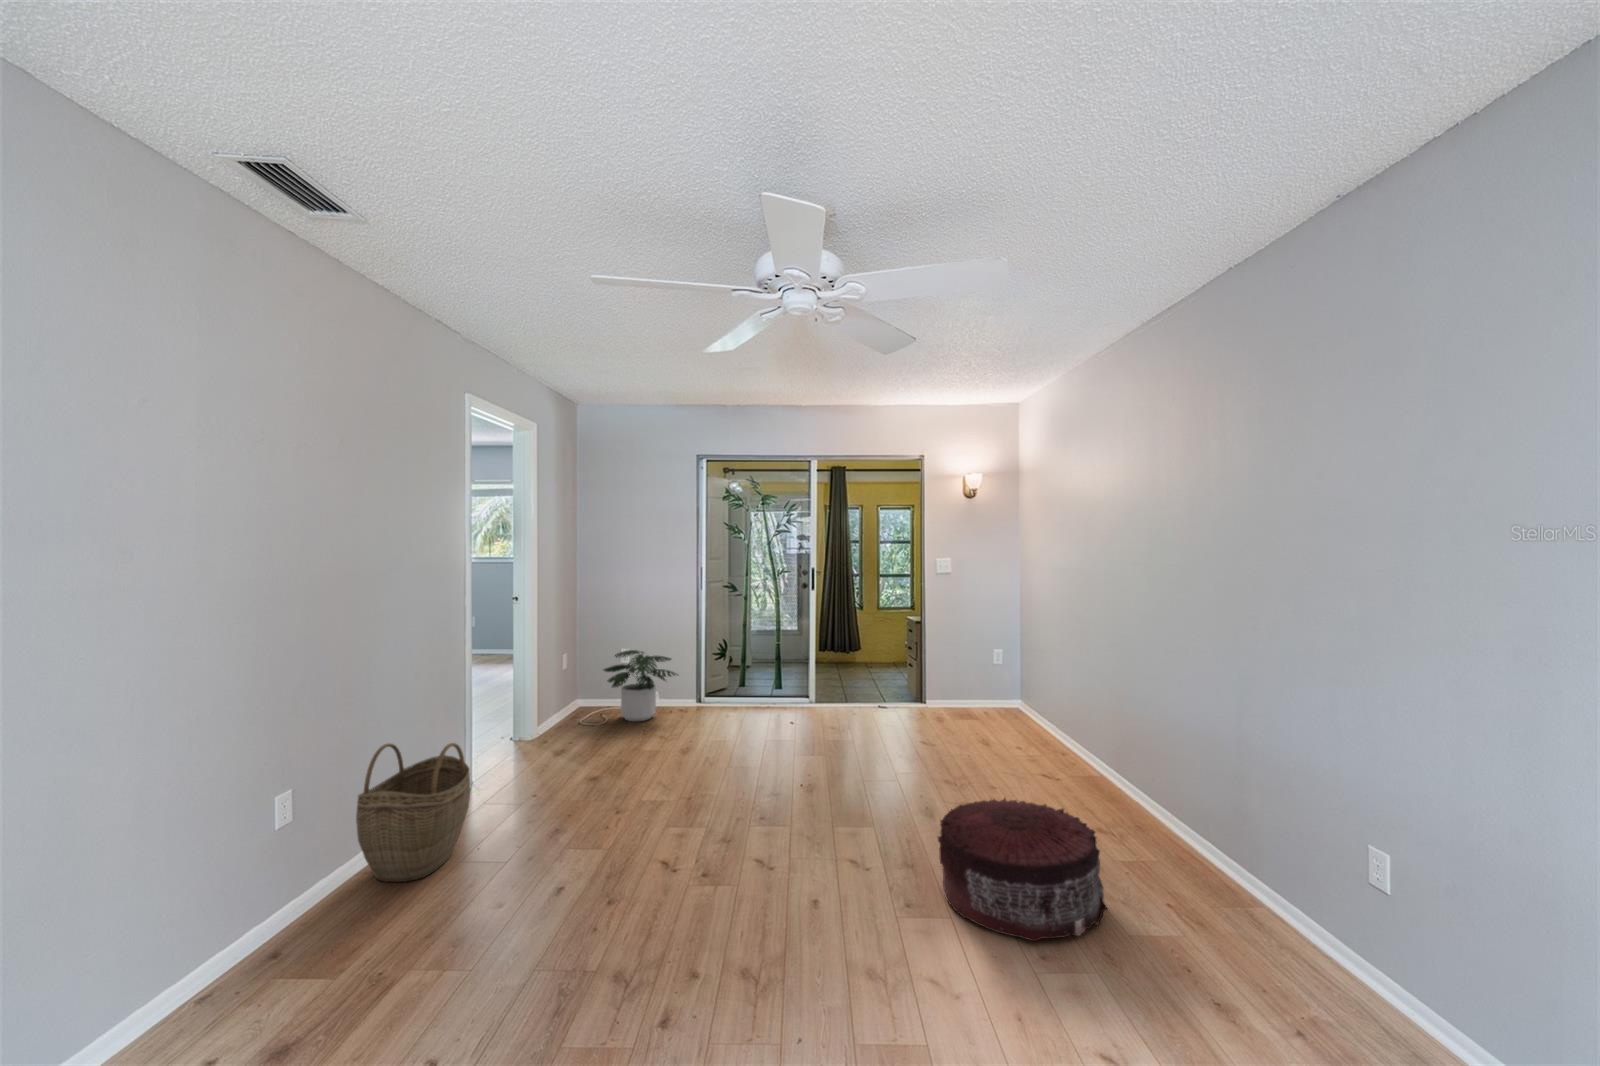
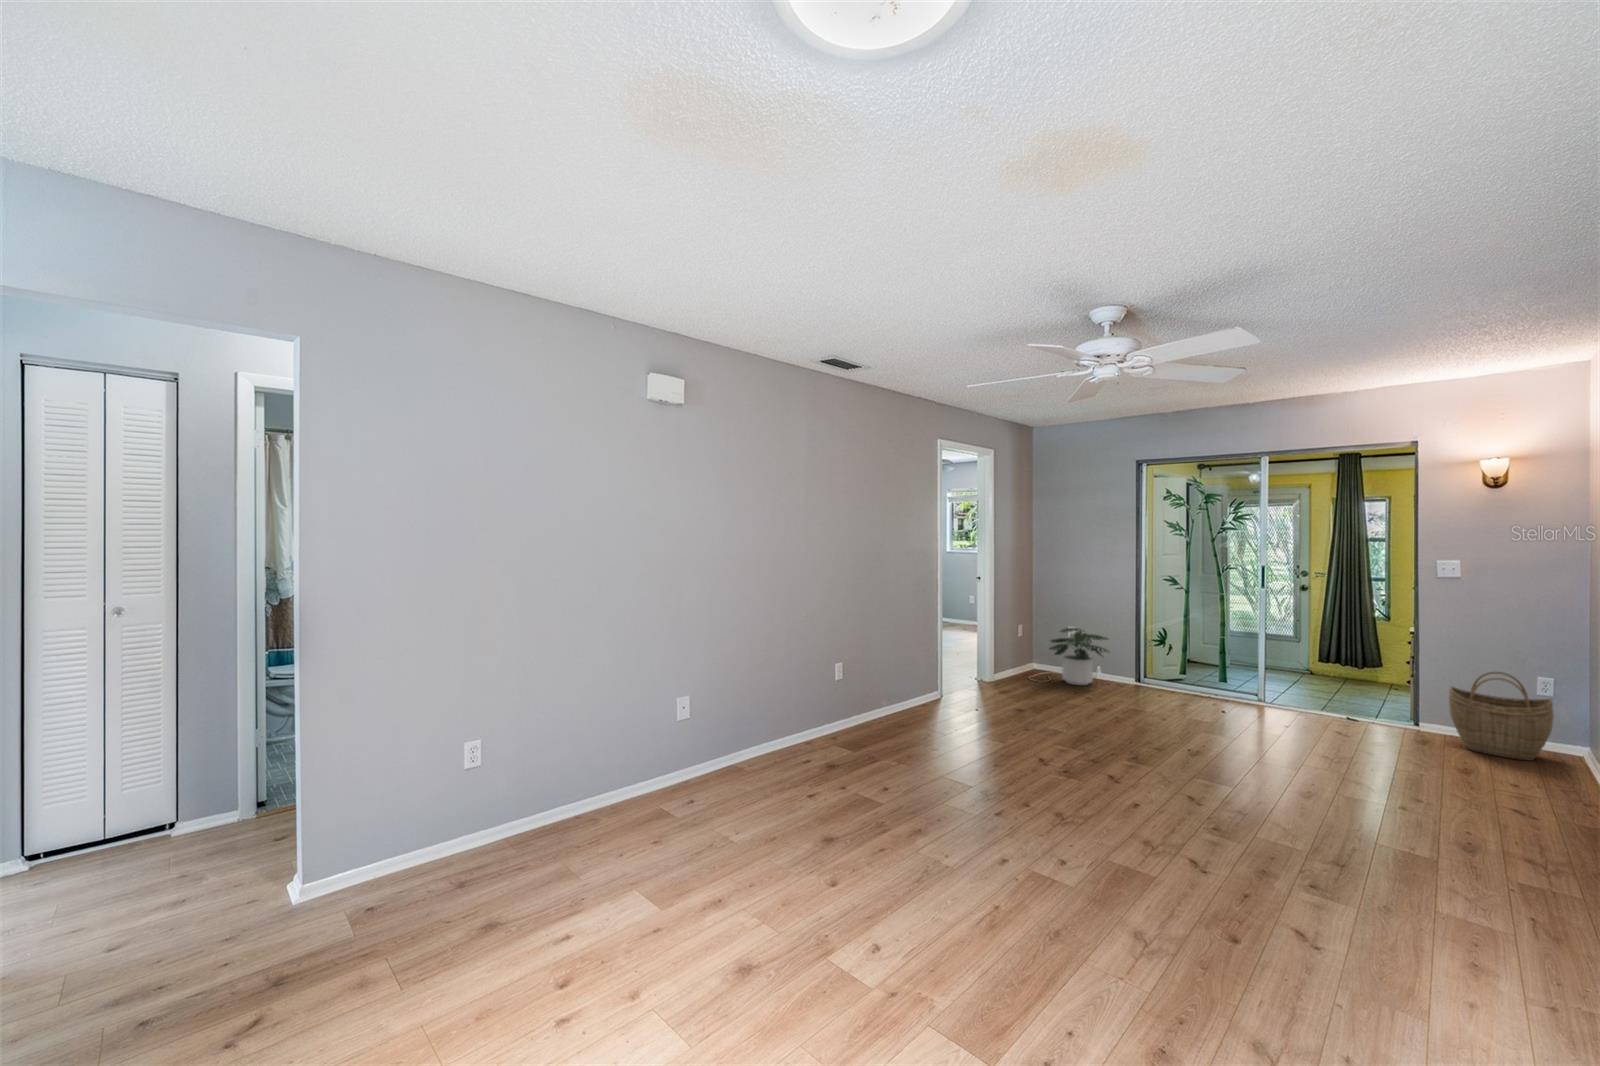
woven basket: present [356,743,470,882] -> present [1449,672,1554,760]
pouf: present [938,798,1108,941] -> none [1232,774,1409,902]

